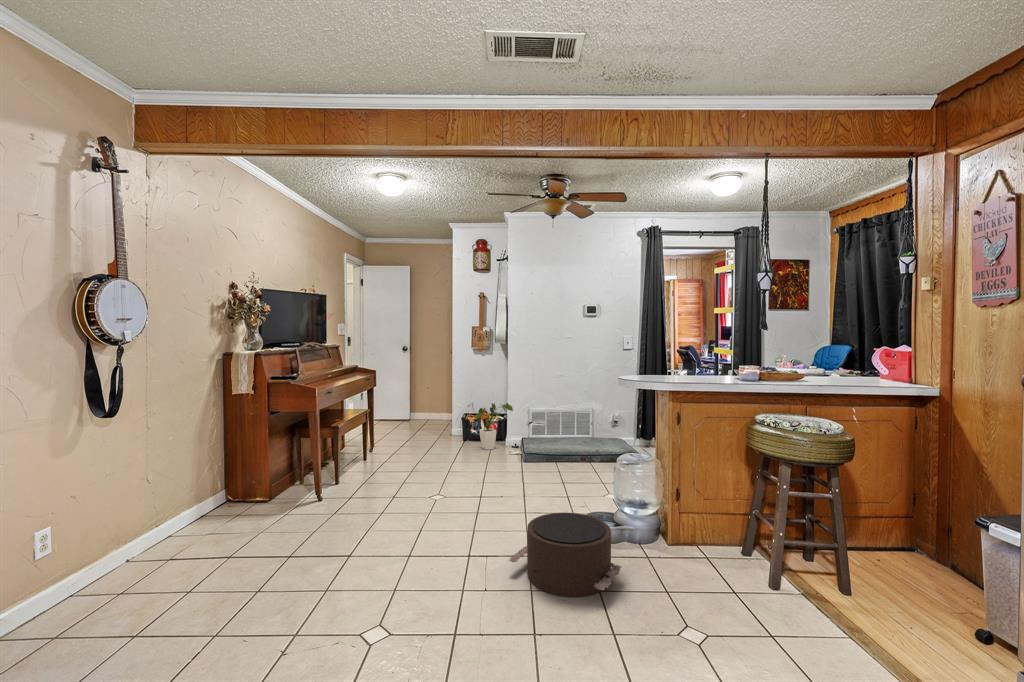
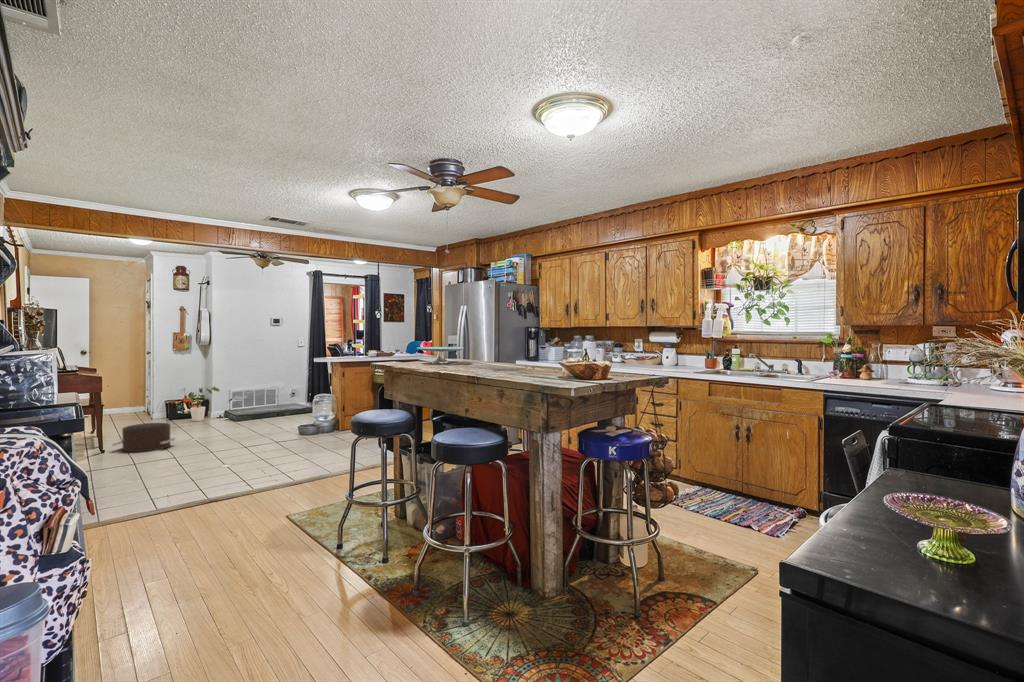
pouf: present [509,513,622,597] -> present [112,423,175,452]

